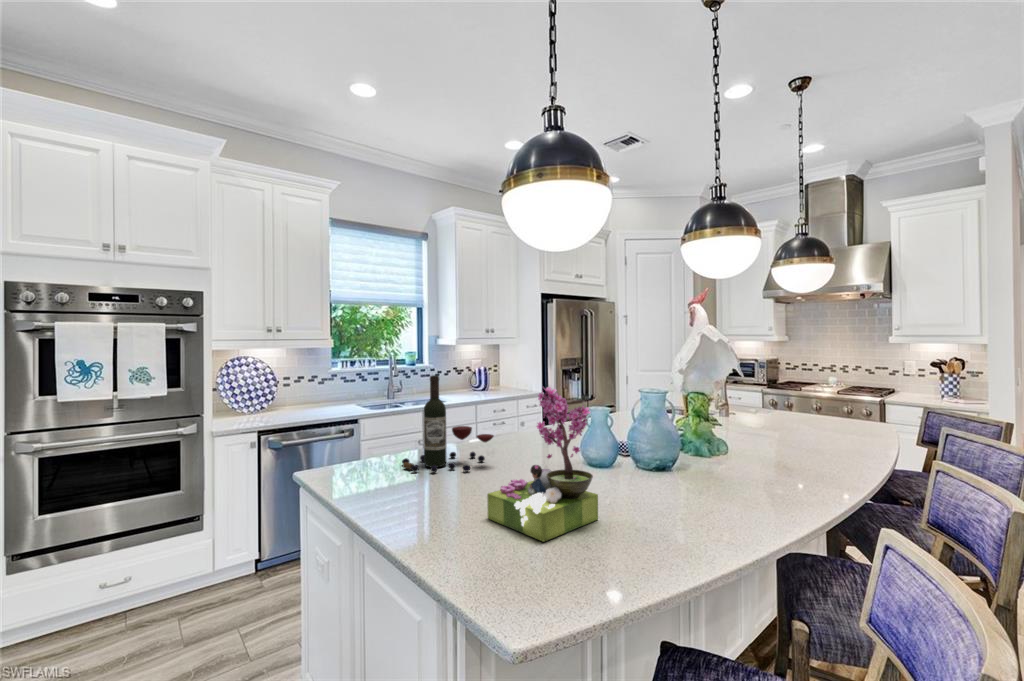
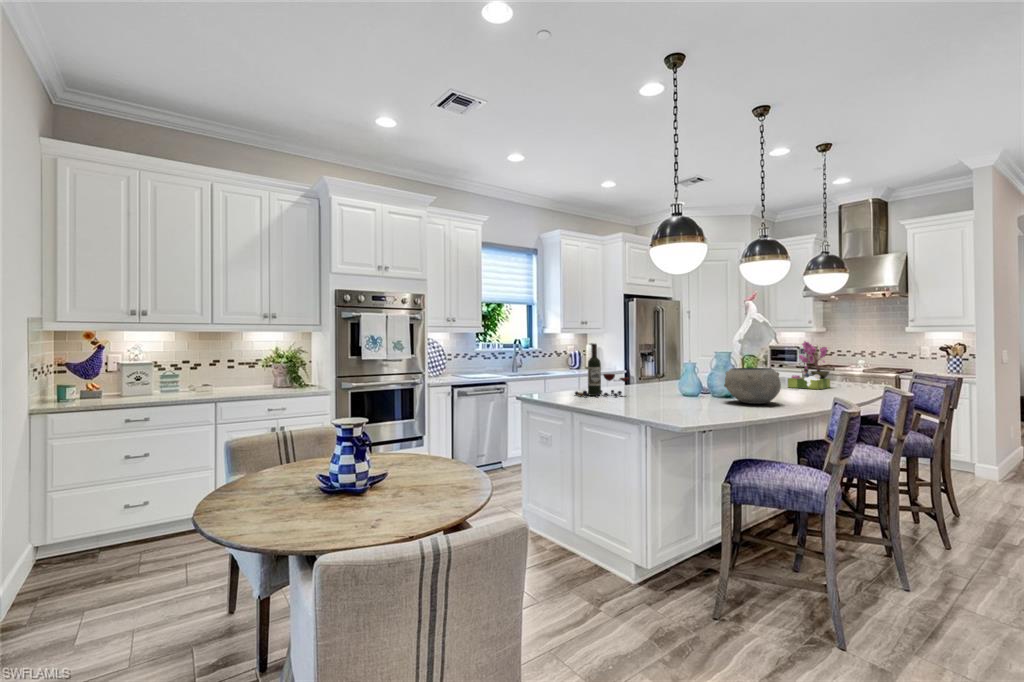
flower arrangement: present [487,387,598,542] -> present [788,341,830,389]
ceramic bowl: none [648,424,753,500] -> present [724,368,781,404]

